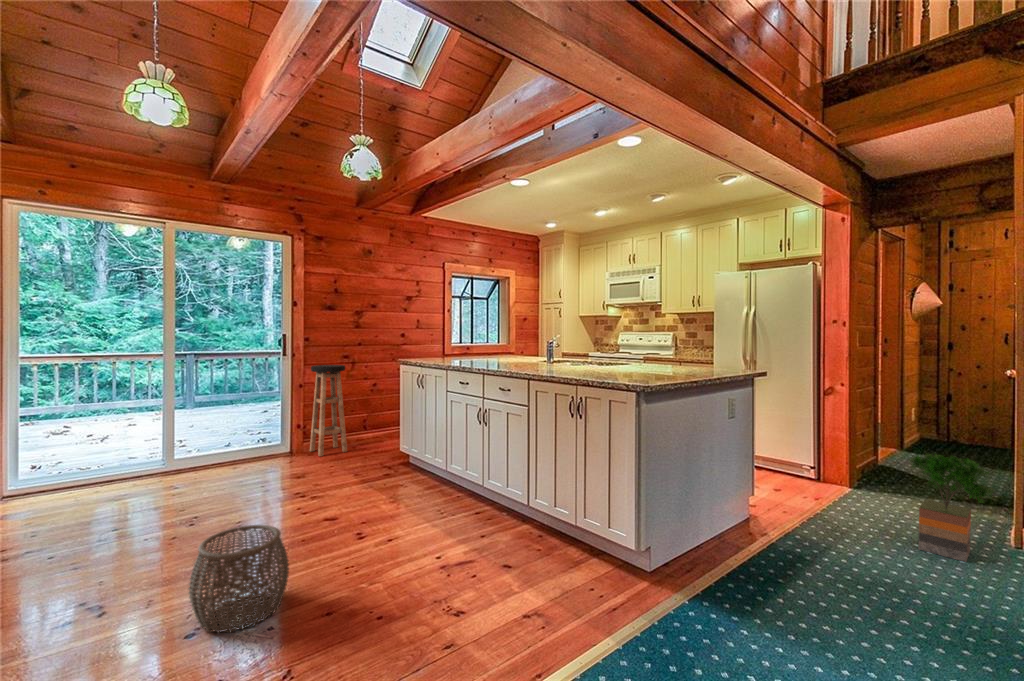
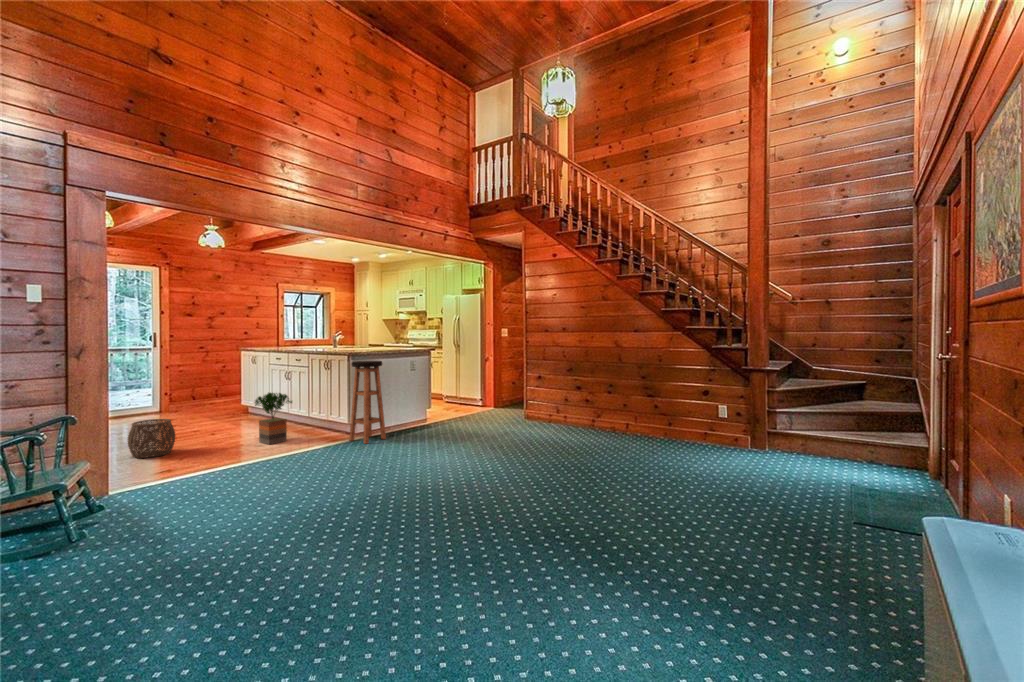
bar stool: present [310,365,347,456] -> present [349,361,386,444]
potted tree: present [909,454,994,562] -> present [255,393,292,445]

